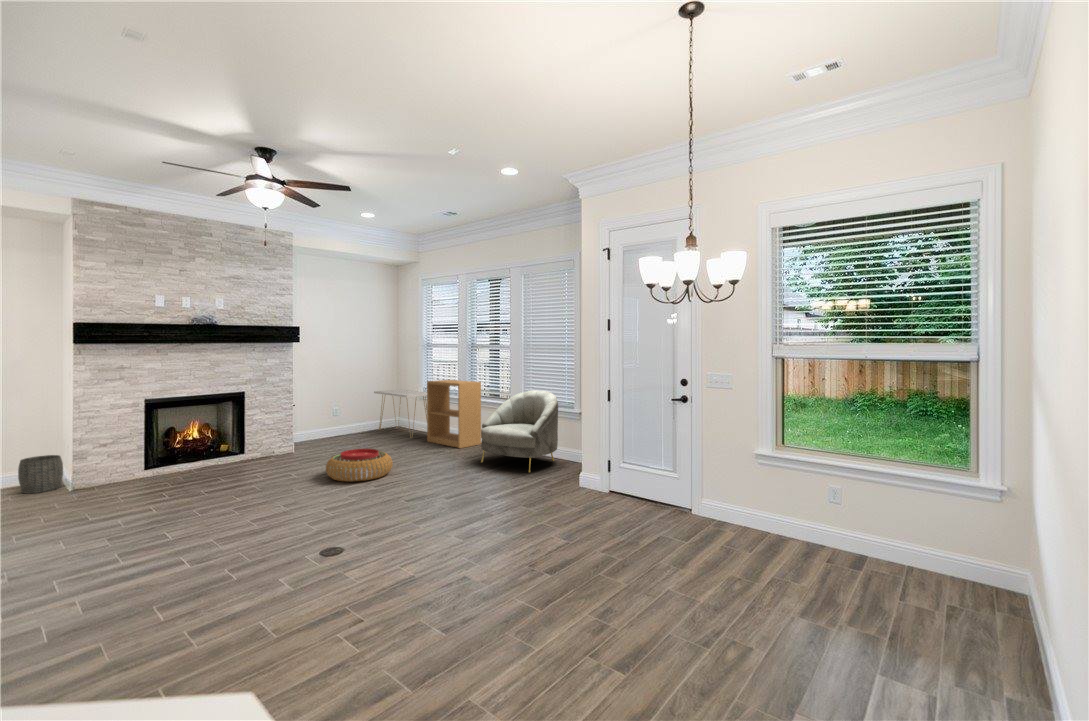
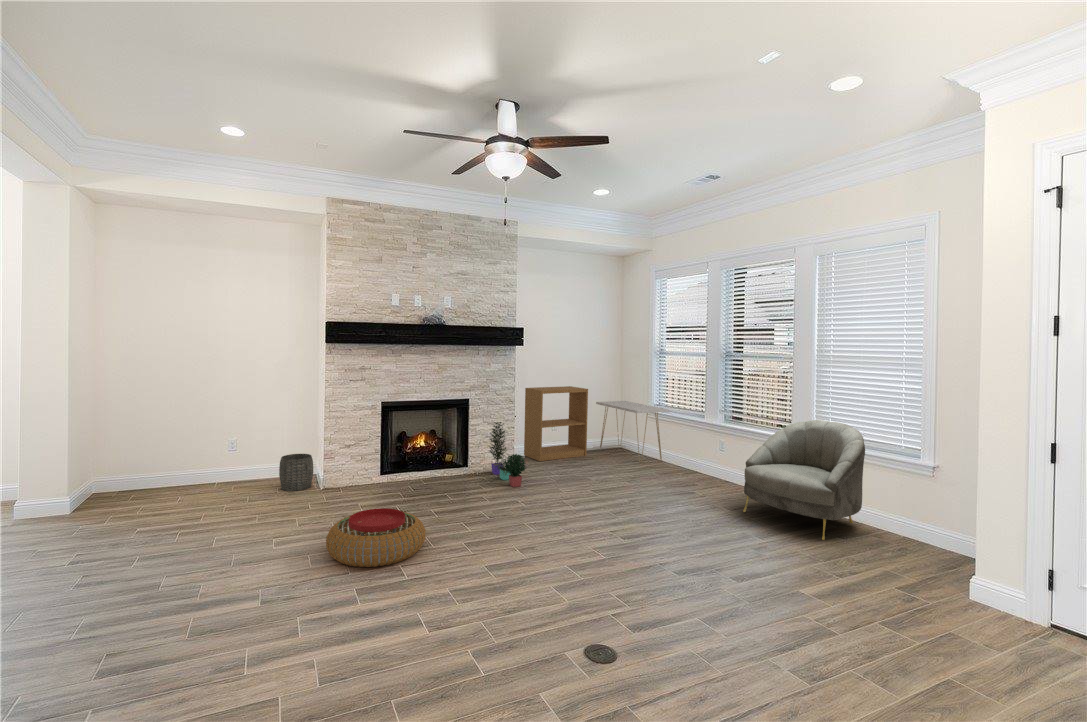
bookshelf: present [427,380,481,448] -> present [524,386,588,461]
potted plant: none [265,410,302,466] -> present [490,422,526,487]
pouf: present [326,449,392,482] -> present [326,508,425,567]

